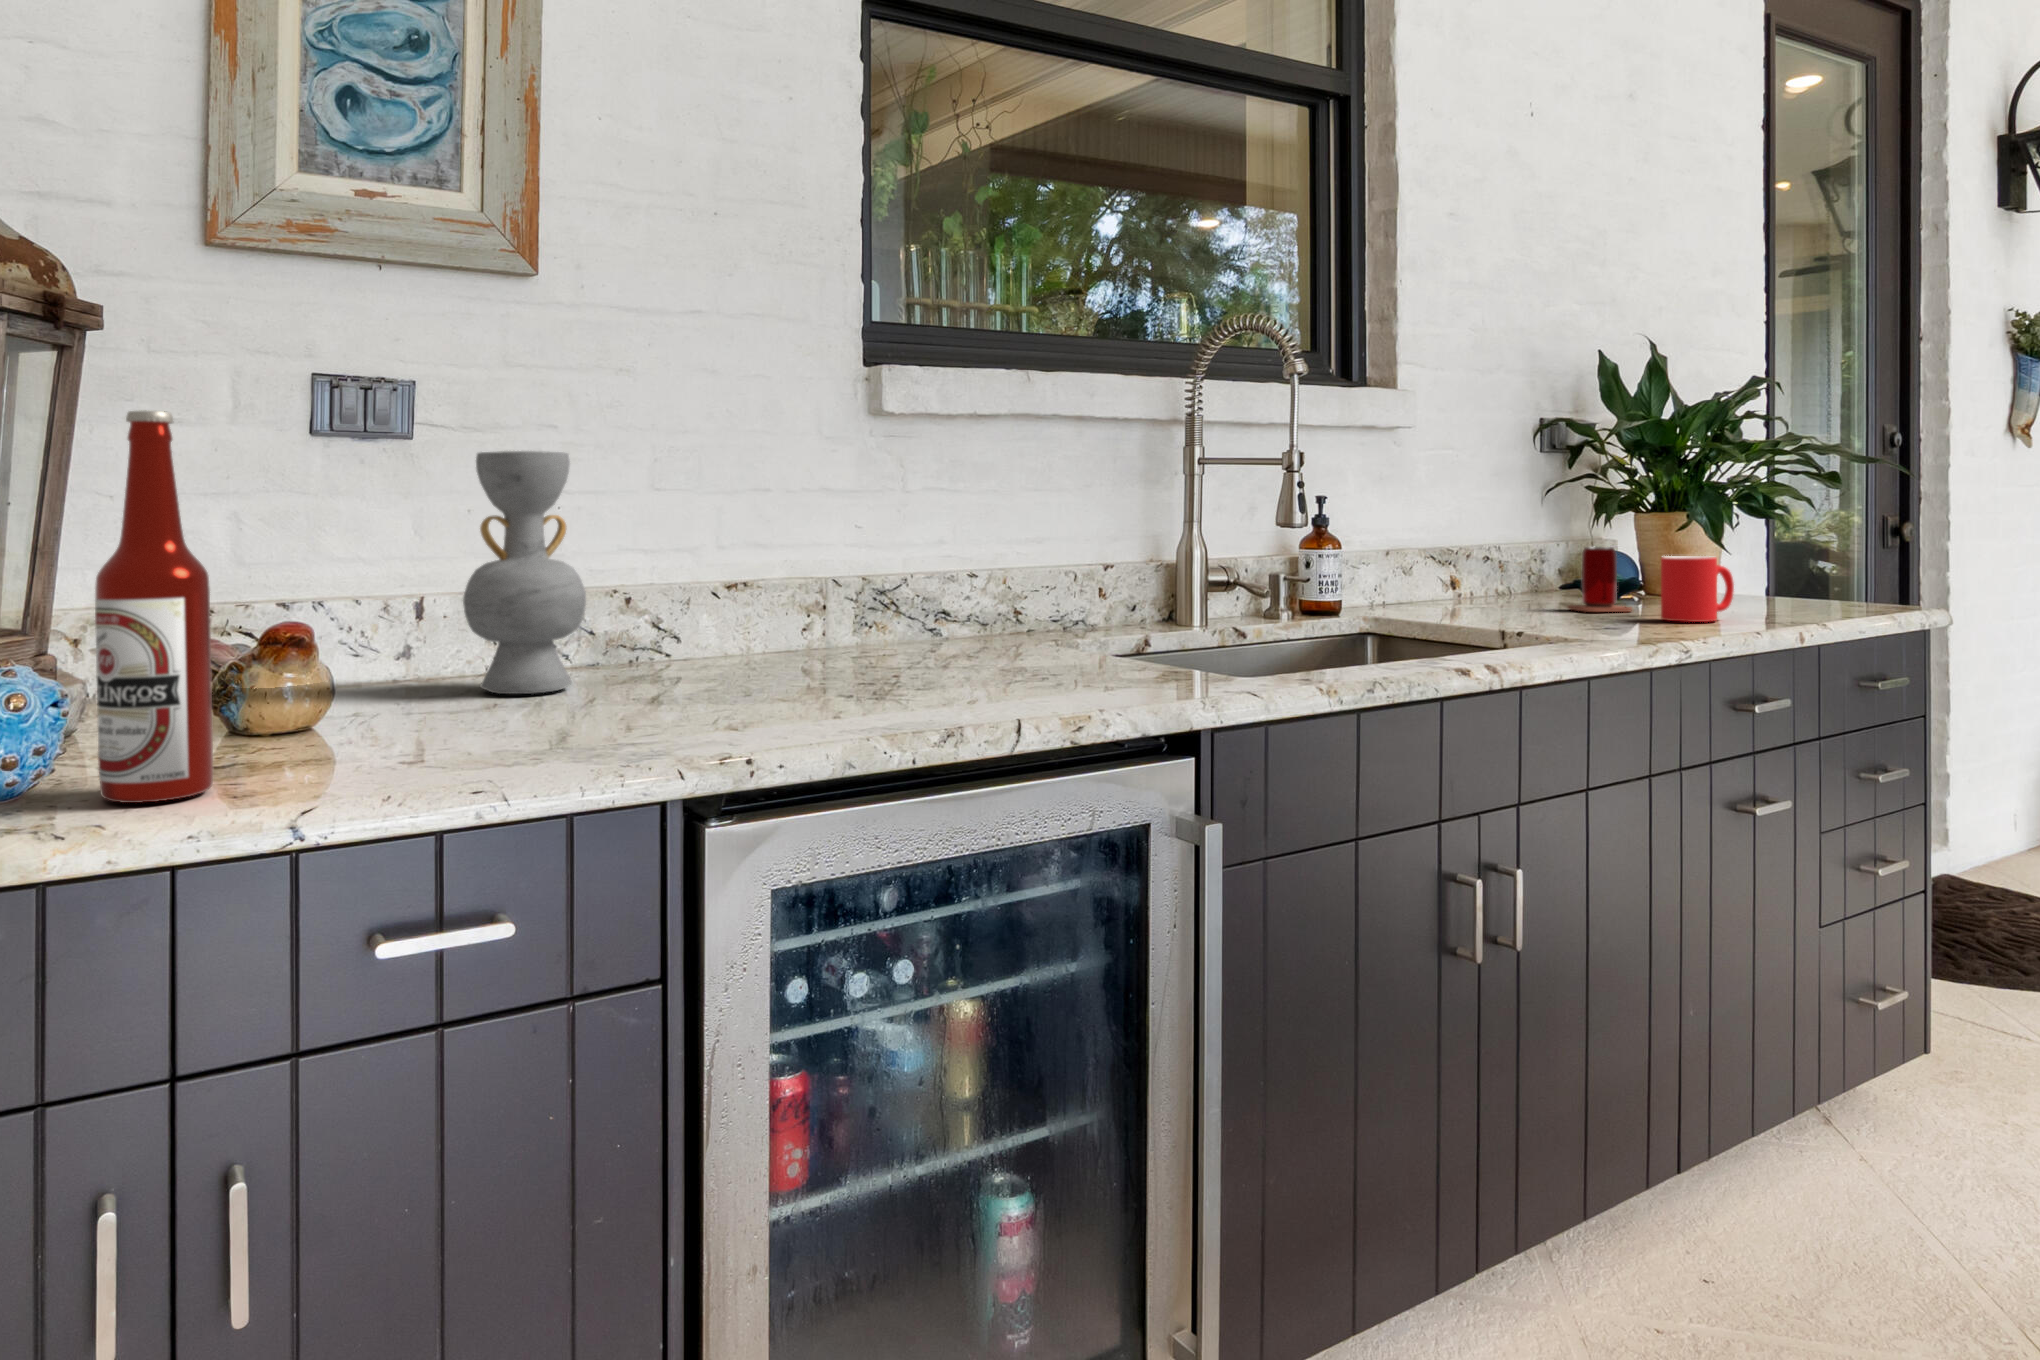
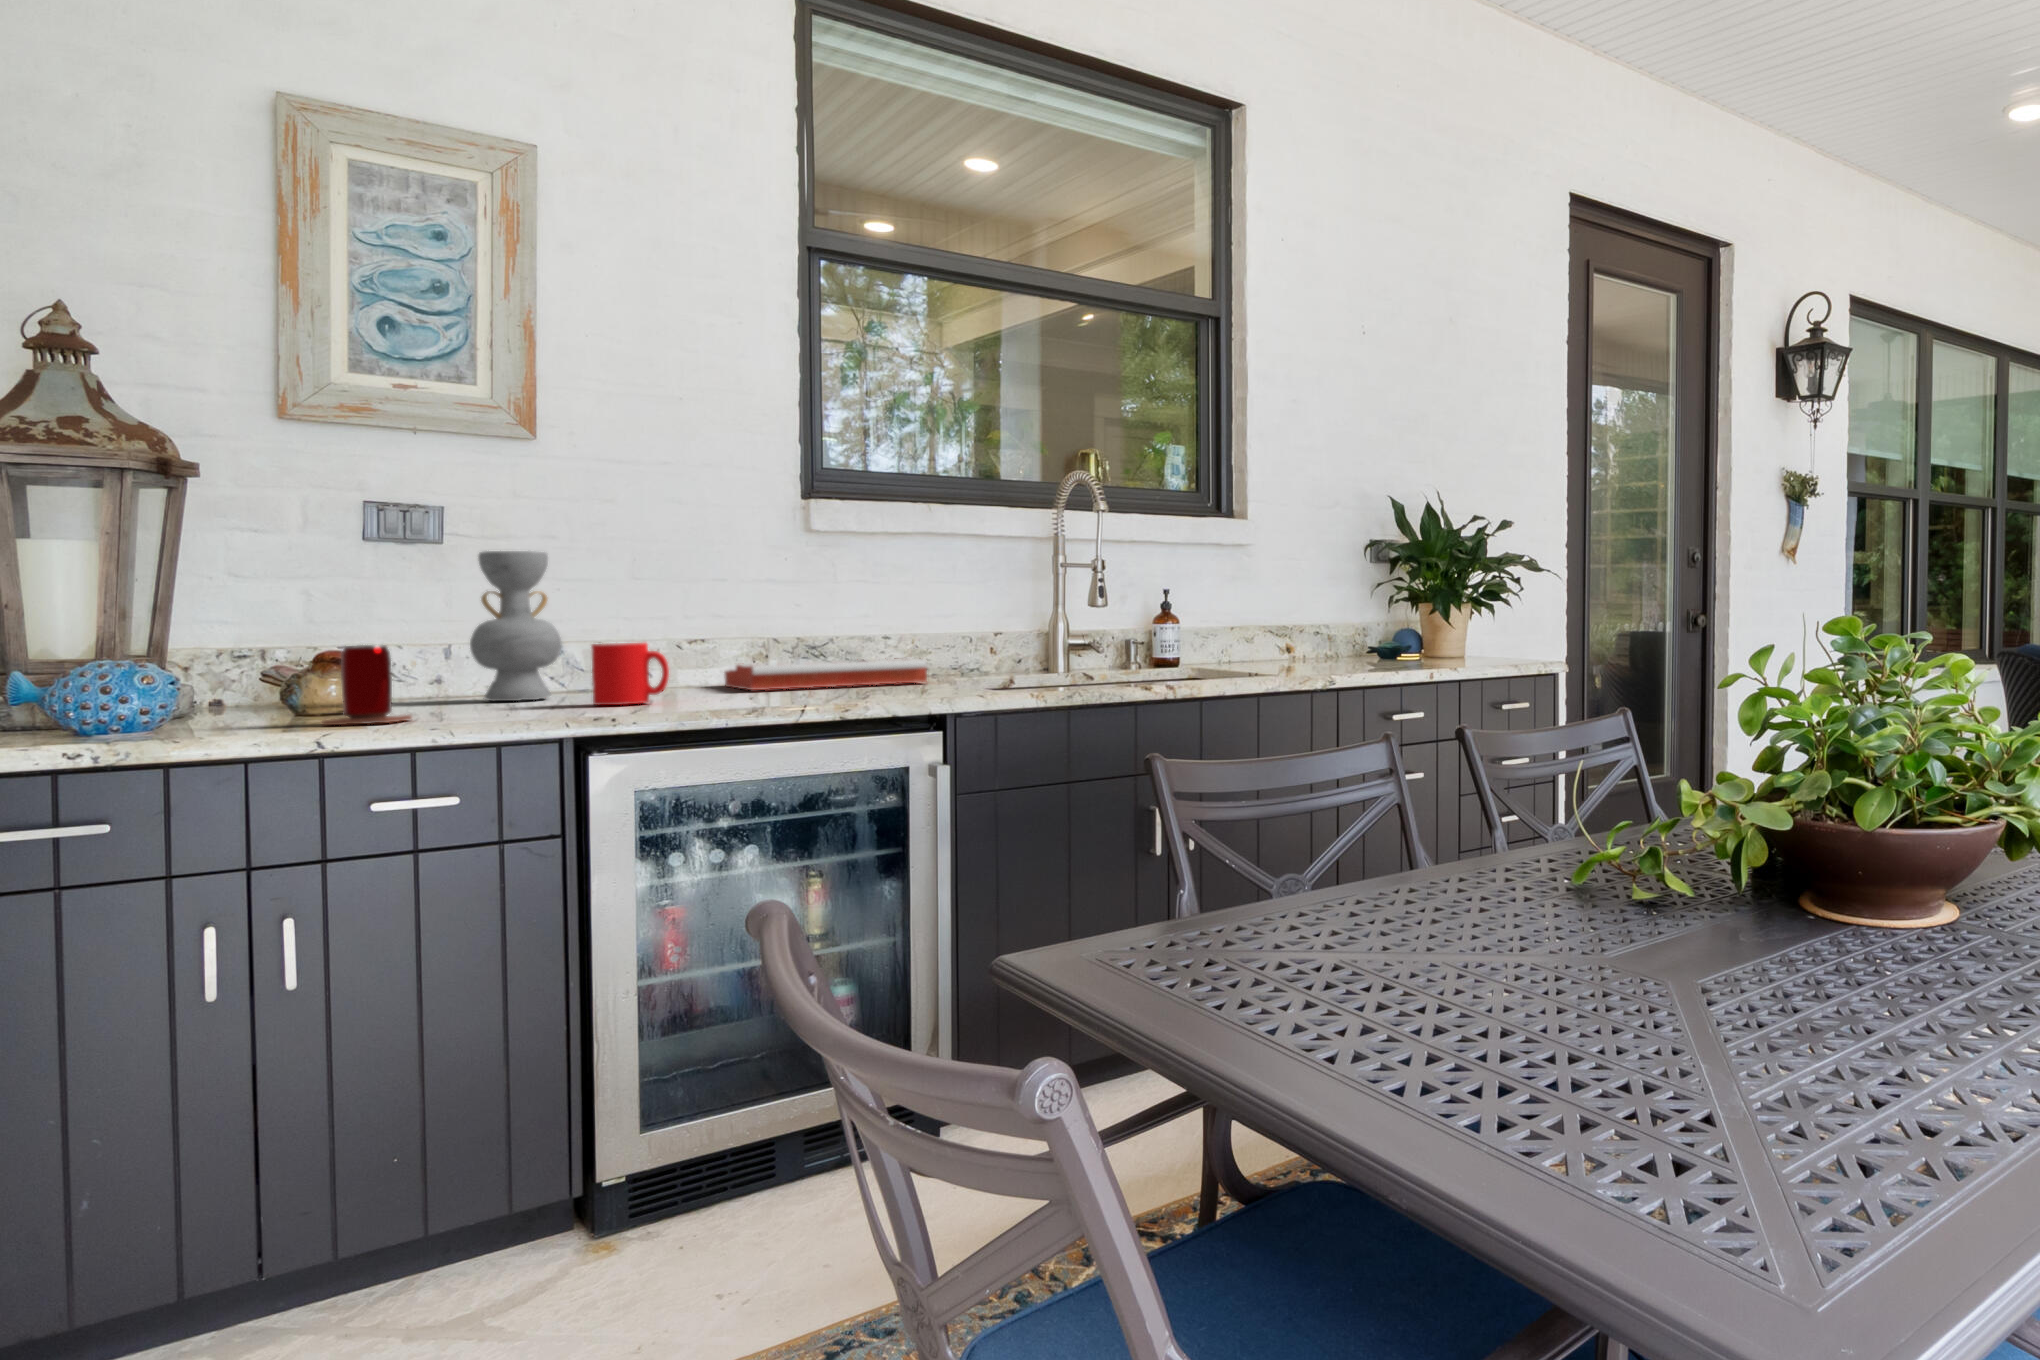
beer bottle: present [95,411,213,803] -> none [194,526,270,732]
beer can: present [1568,547,1632,612] -> present [322,645,412,725]
cup: present [1661,556,1734,622] -> present [592,642,669,705]
tray: none [772,612,1085,677] -> present [725,658,928,690]

